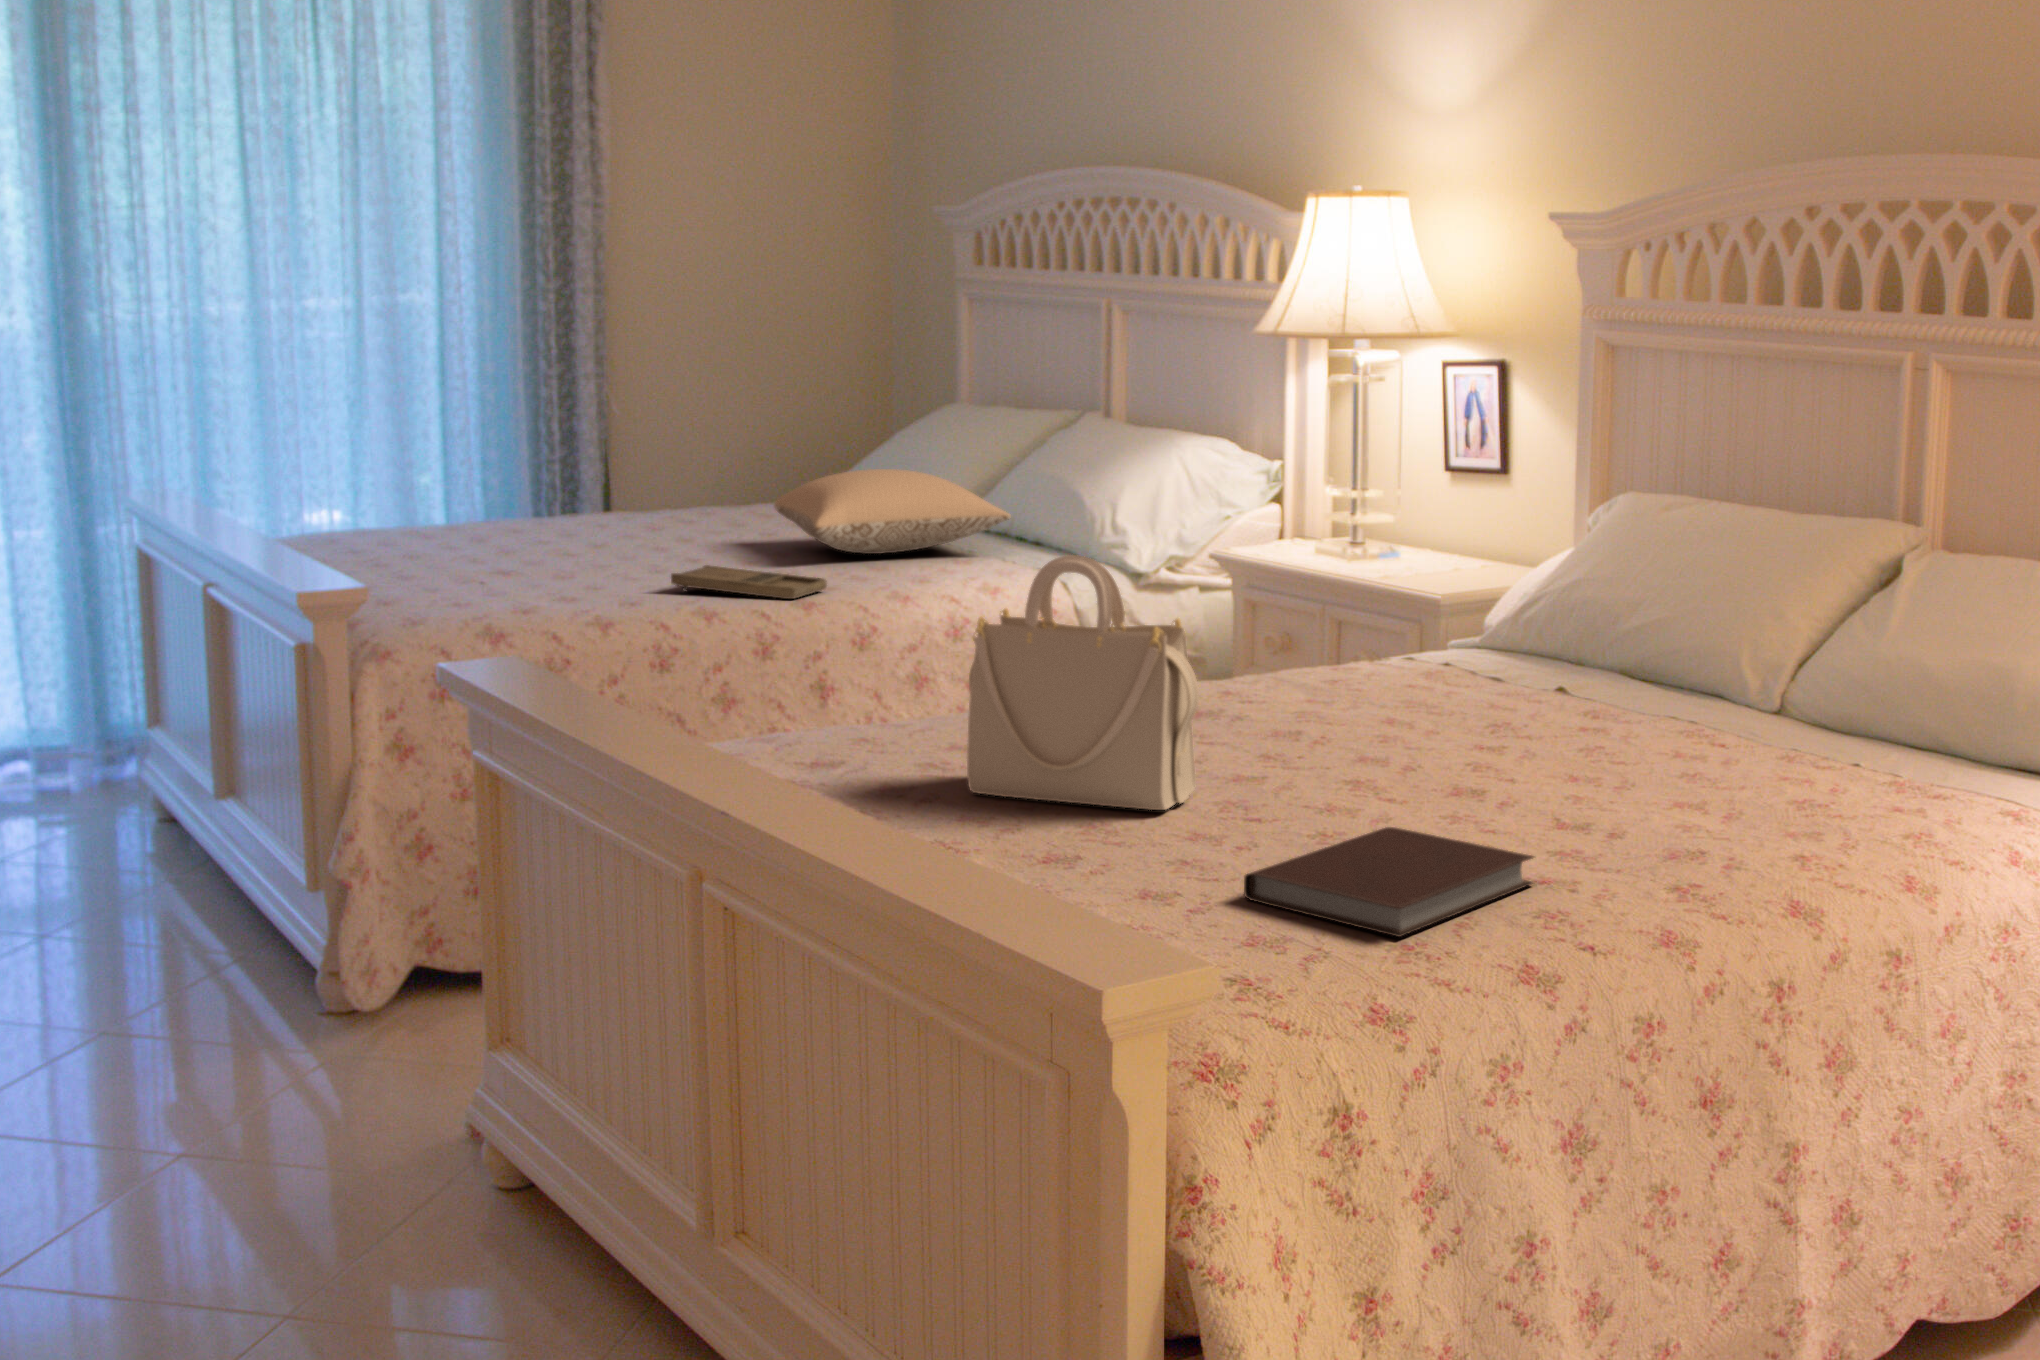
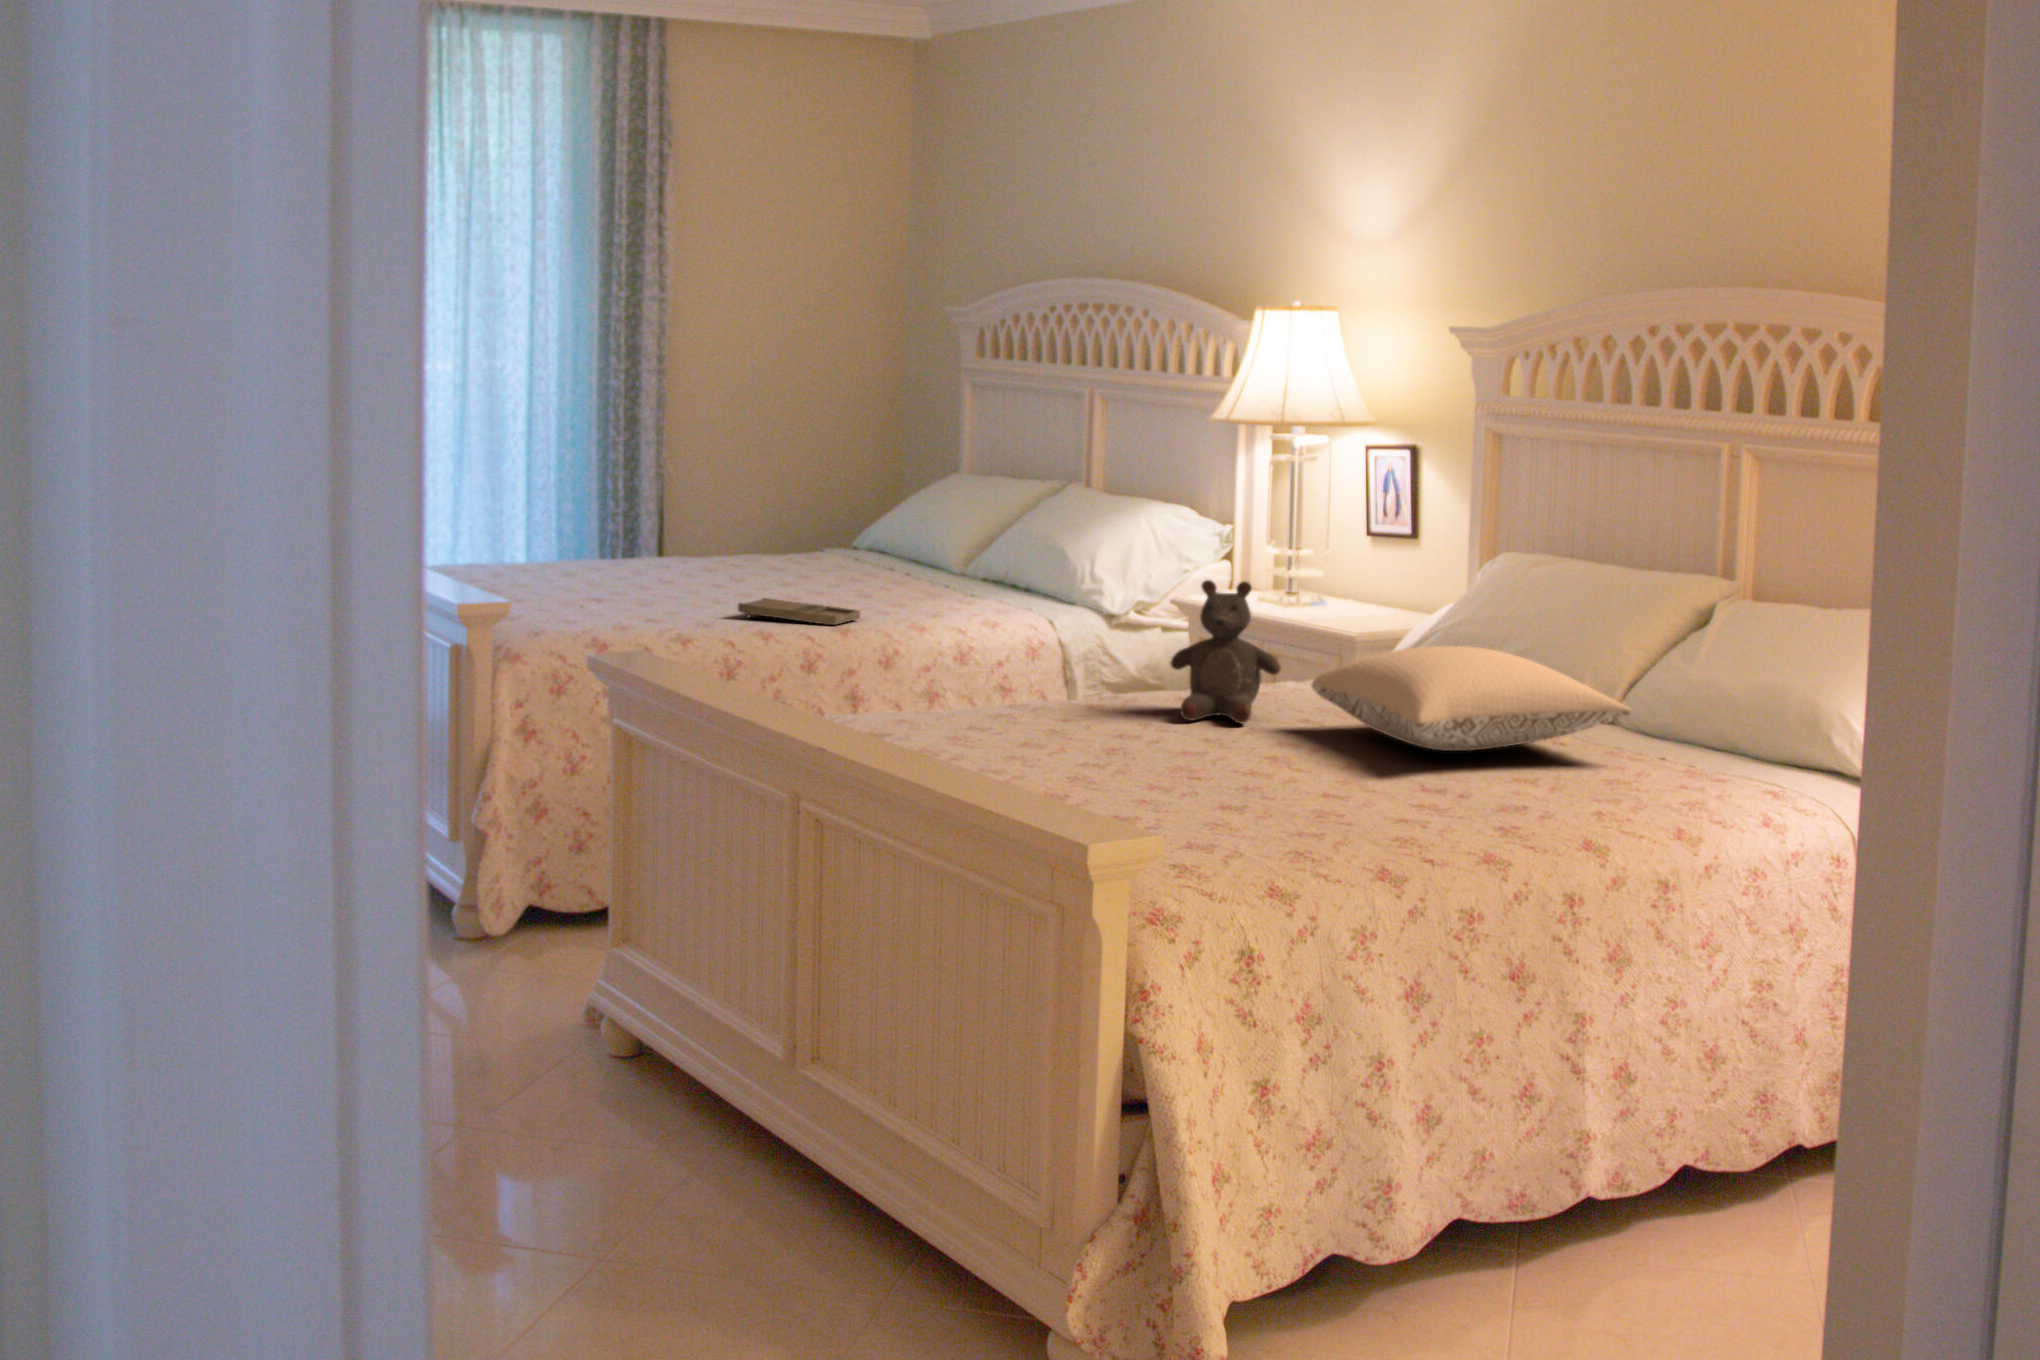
pillow: present [774,469,1011,554] -> present [1312,646,1632,751]
stuffed bear: none [1216,542,1359,729] -> present [1171,580,1281,723]
handbag: present [967,555,1199,810] -> none [983,582,1156,770]
notebook: present [1244,827,1533,937] -> none [1184,783,1397,849]

